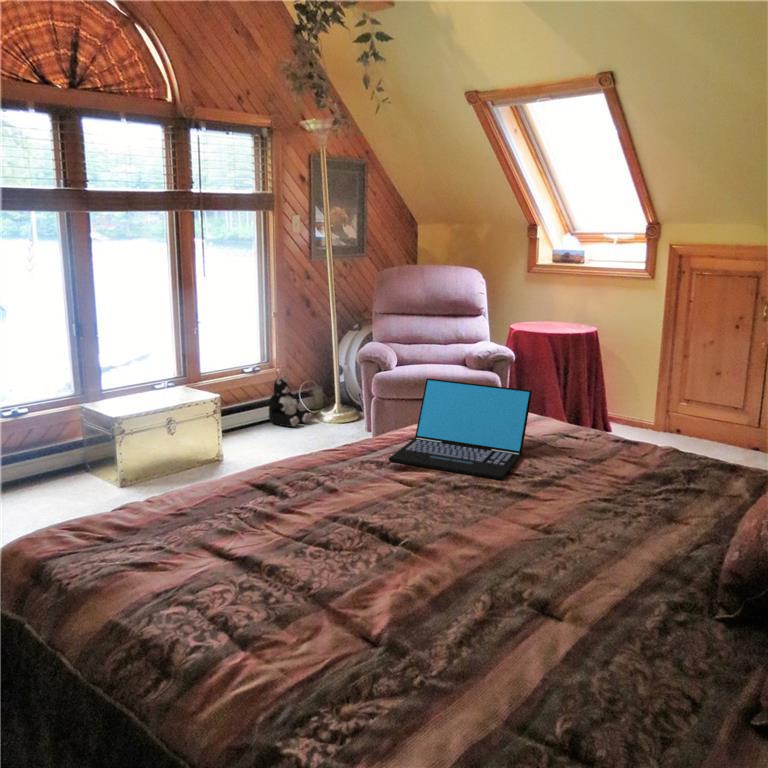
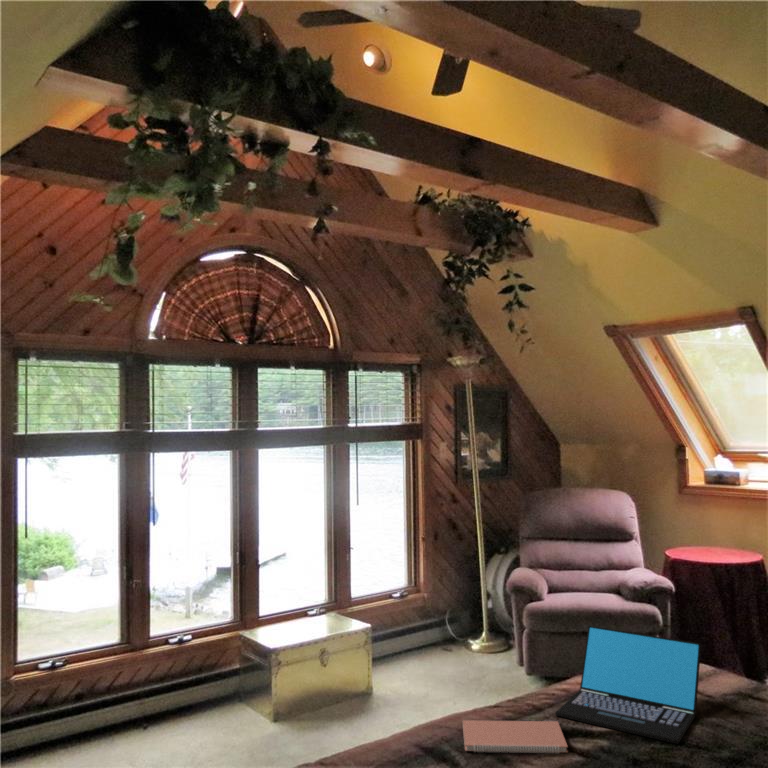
plush toy: present [269,377,312,427] -> none [415,603,460,657]
notebook: none [295,465,397,495] -> present [463,720,568,753]

